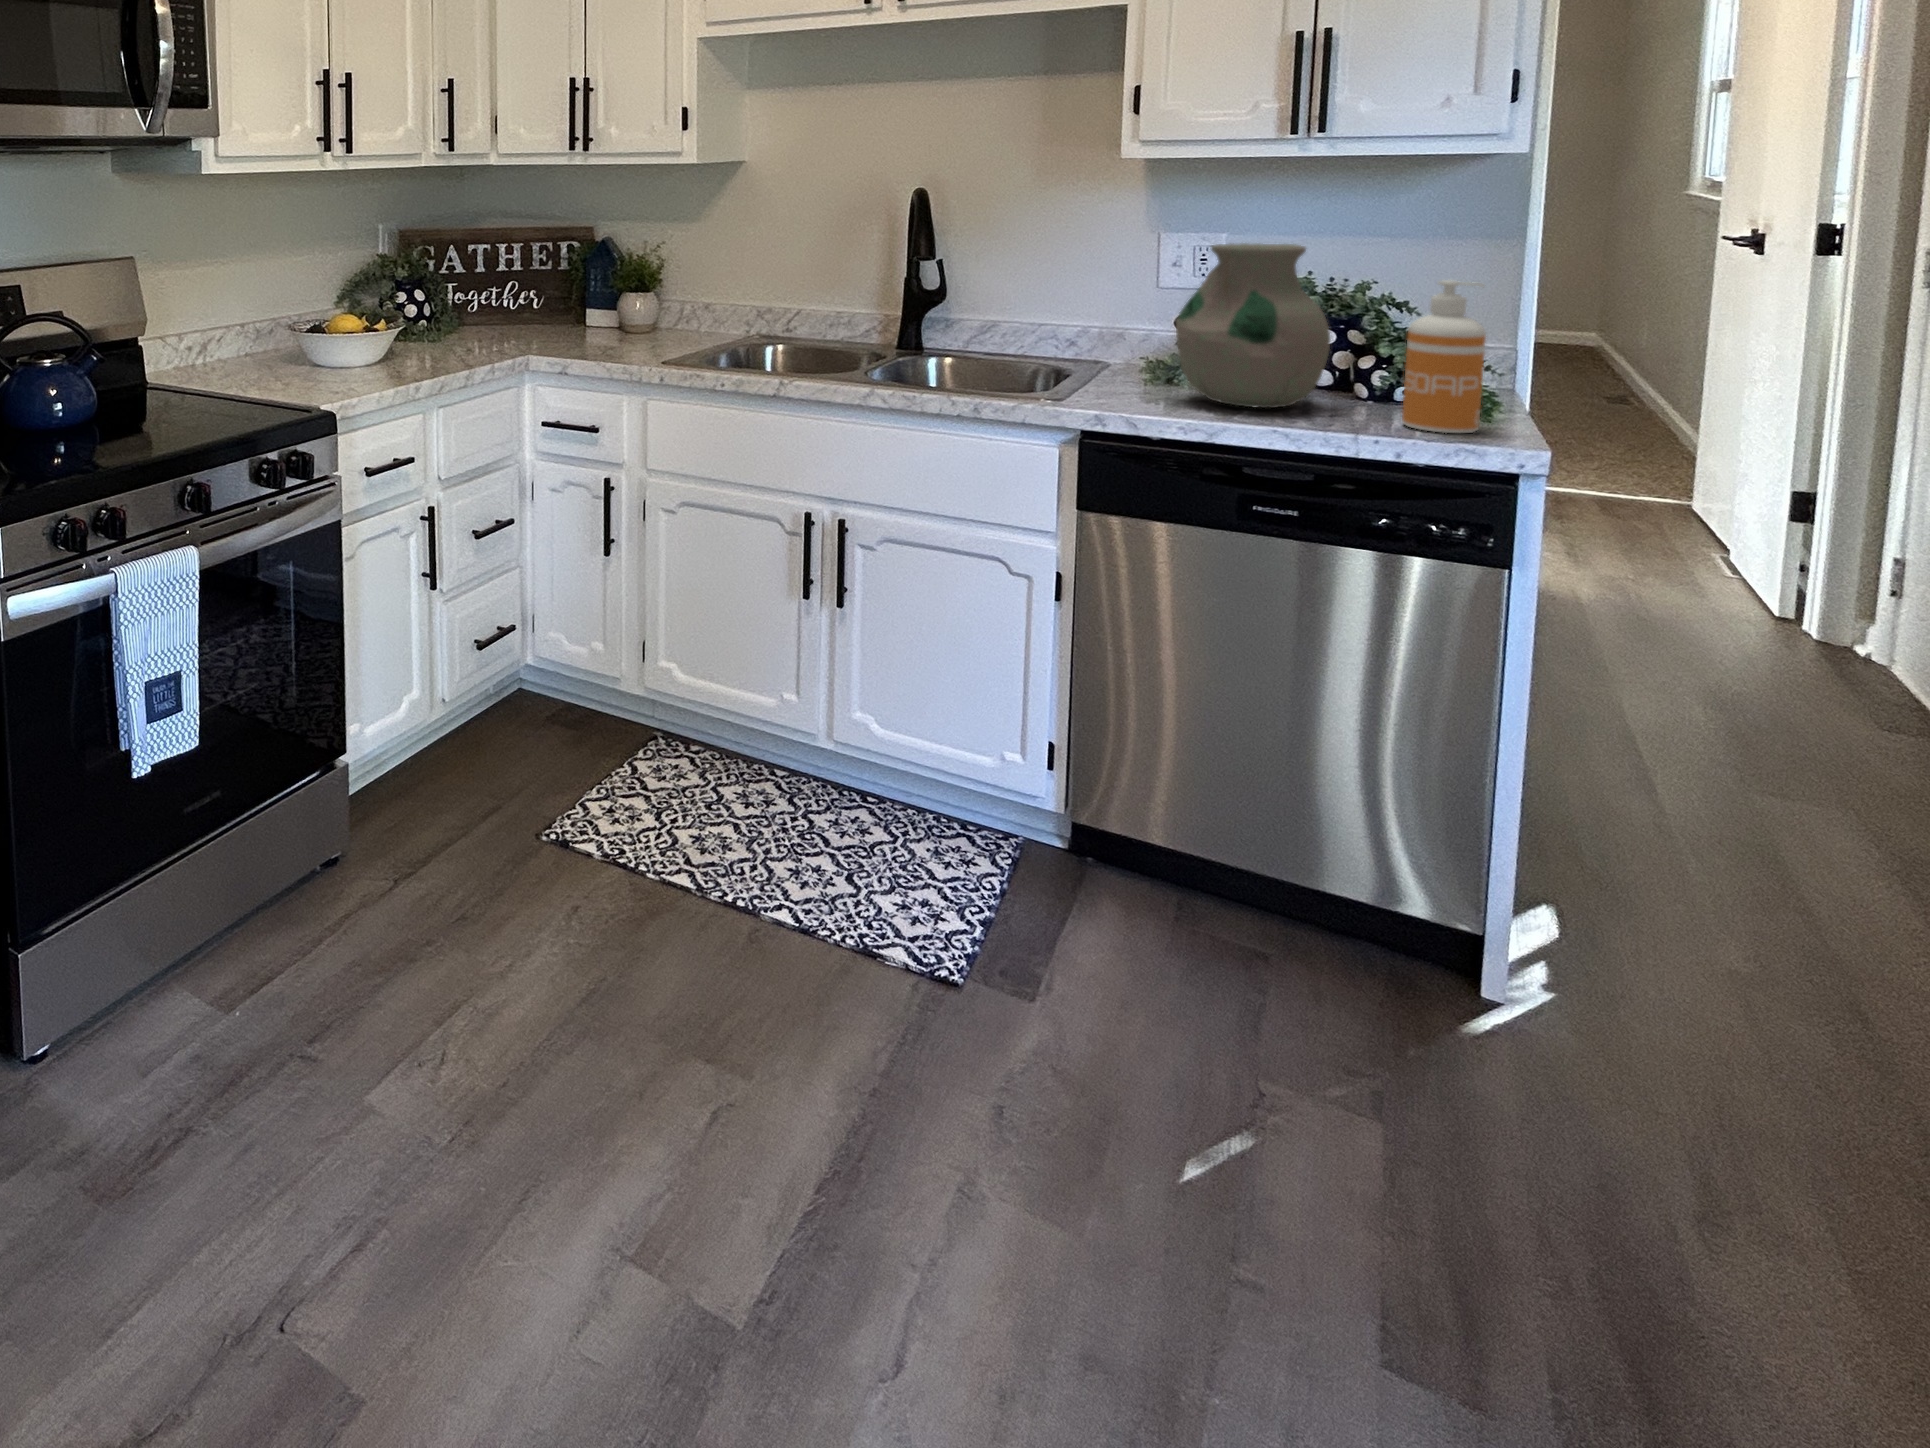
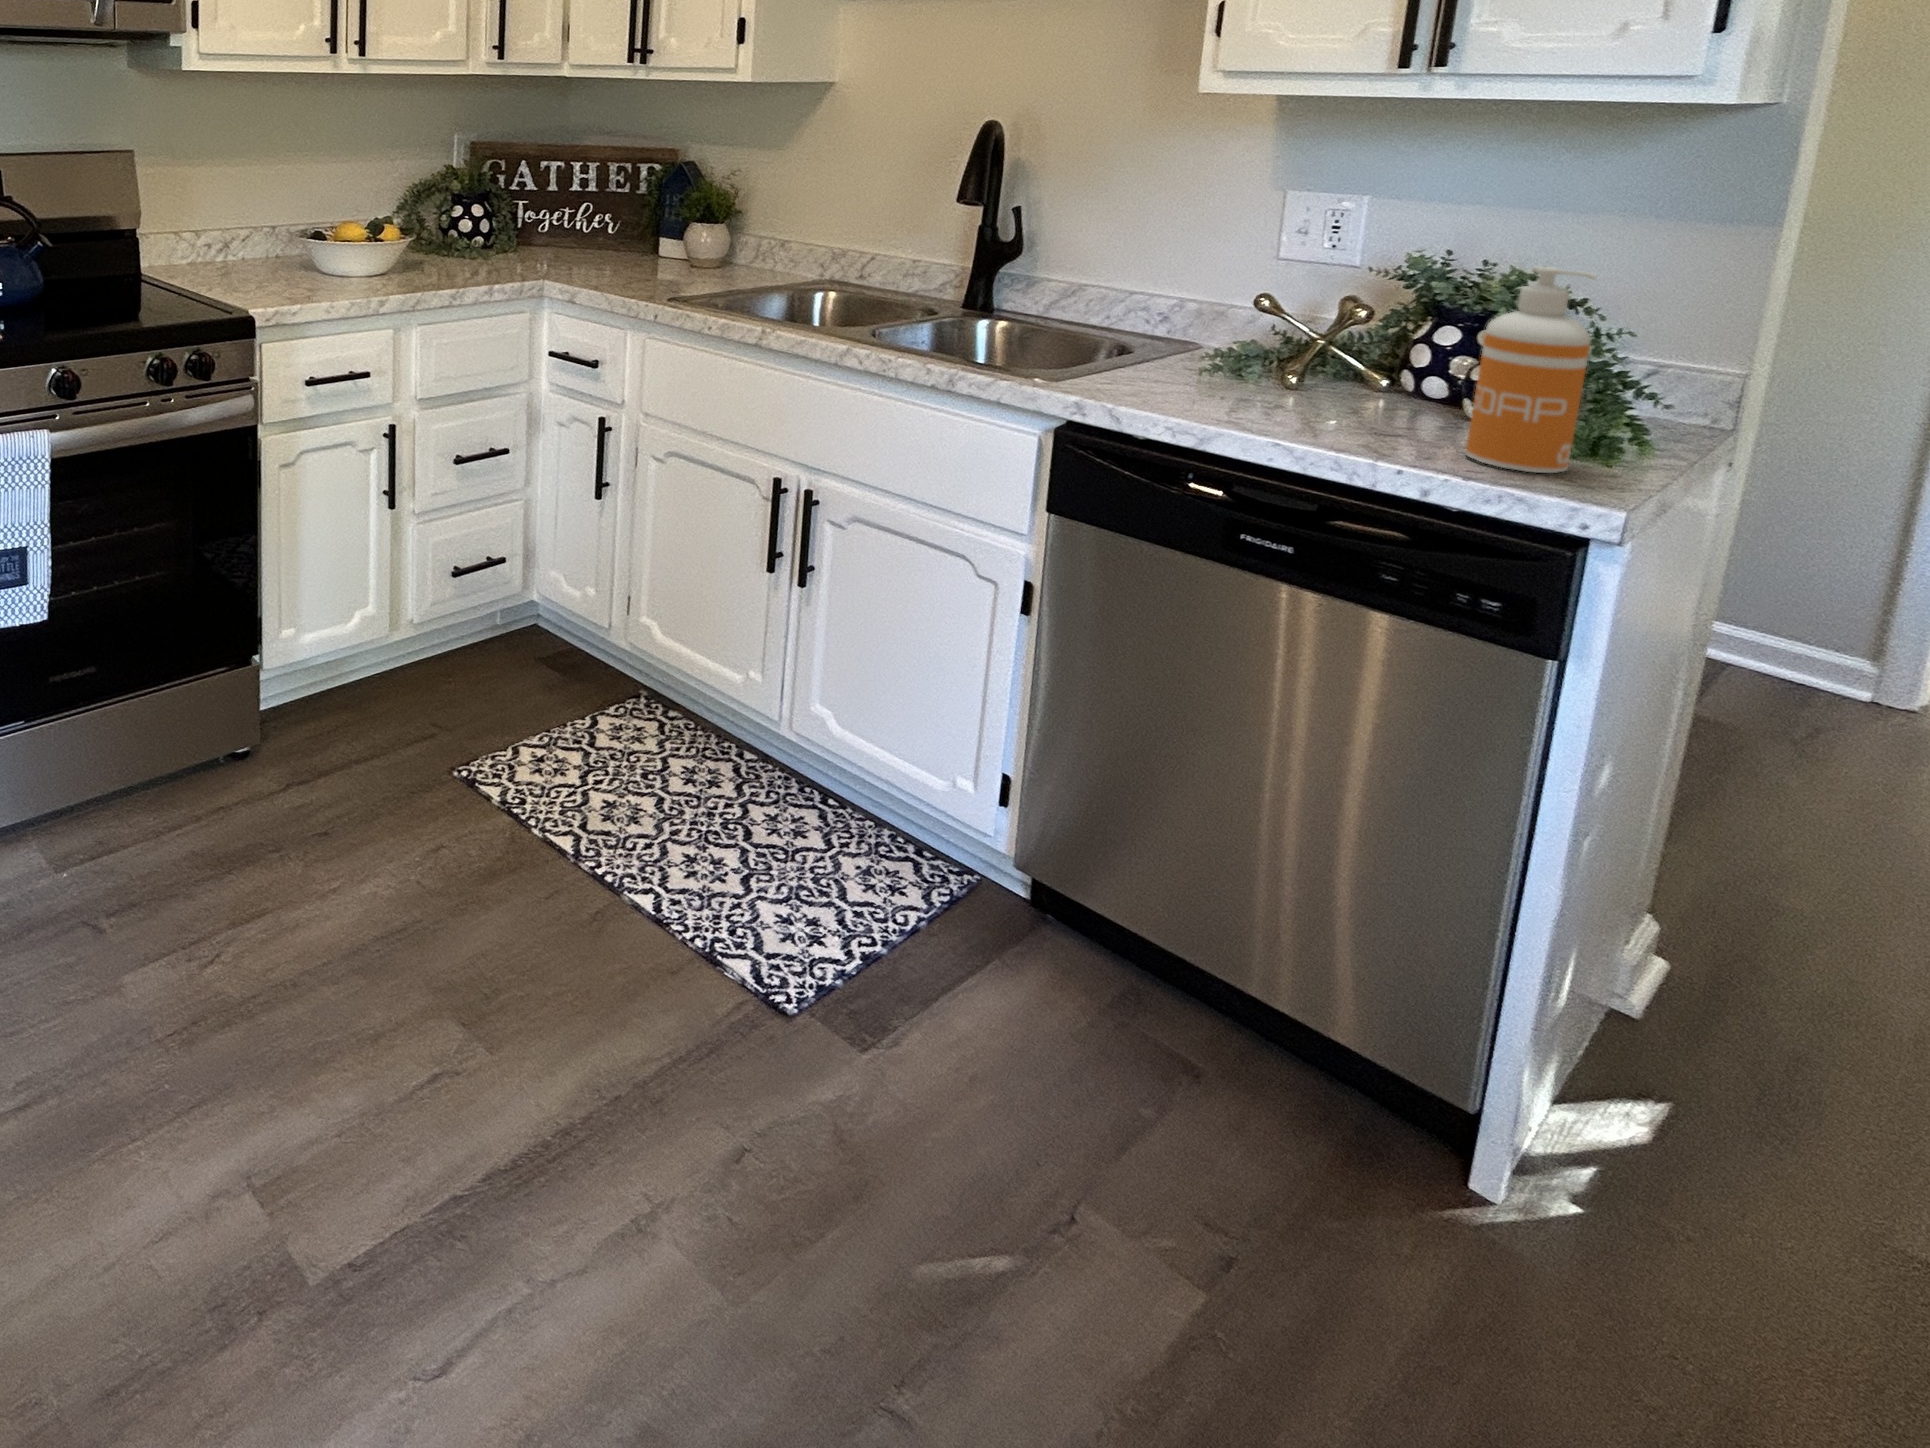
vase: present [1176,243,1330,408] -> none [1208,202,1410,414]

